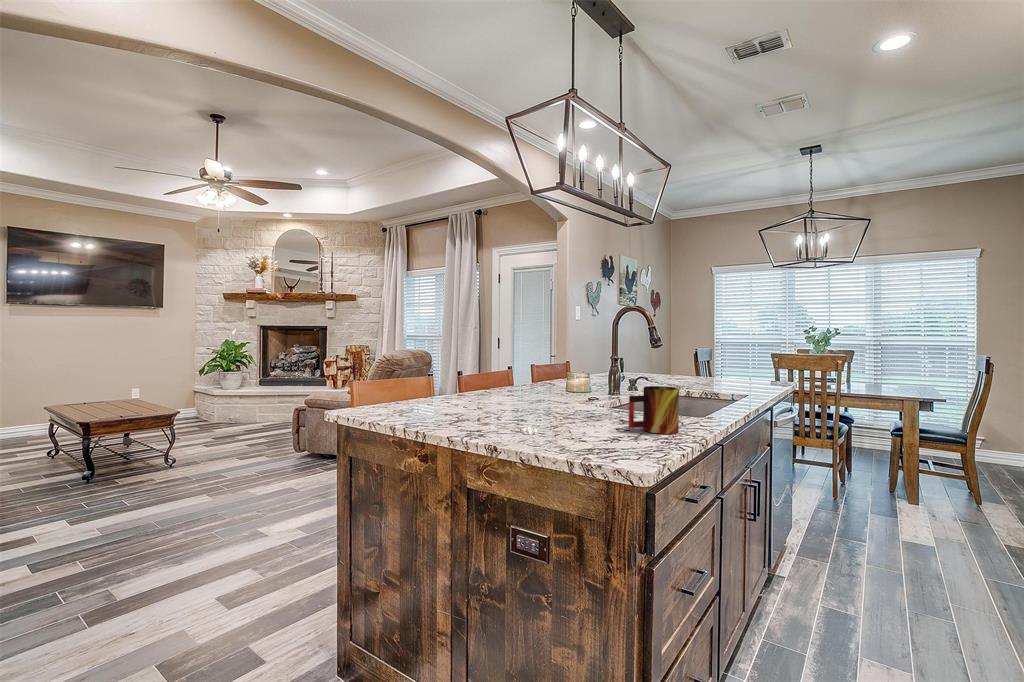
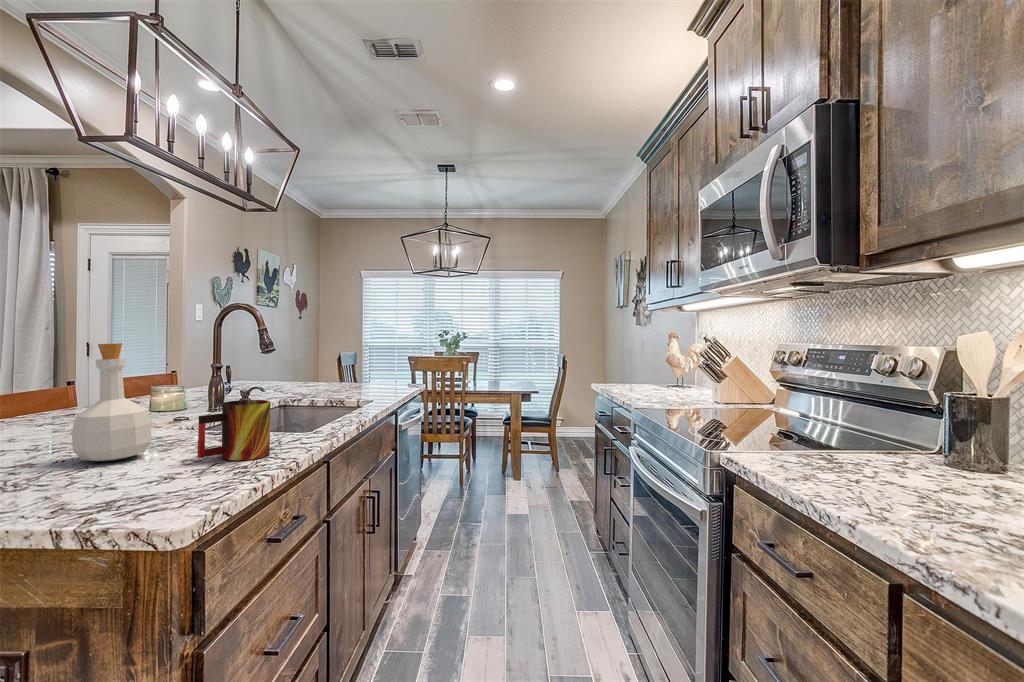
bottle: none [550,341,594,423] -> present [72,343,152,461]

